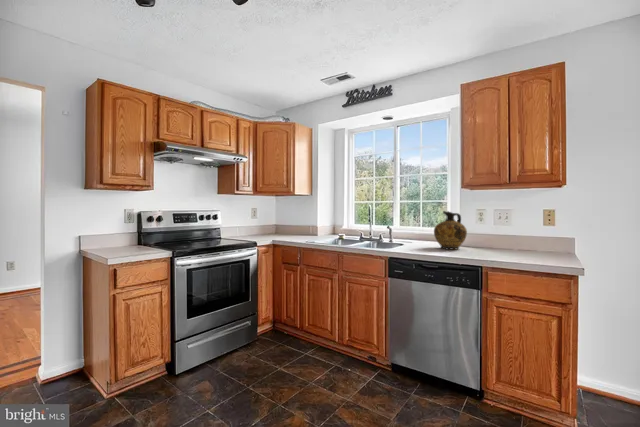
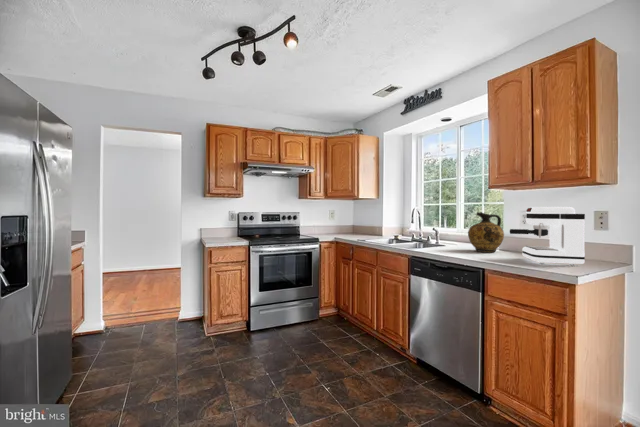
coffee maker: none [491,207,556,258] -> present [510,207,585,265]

